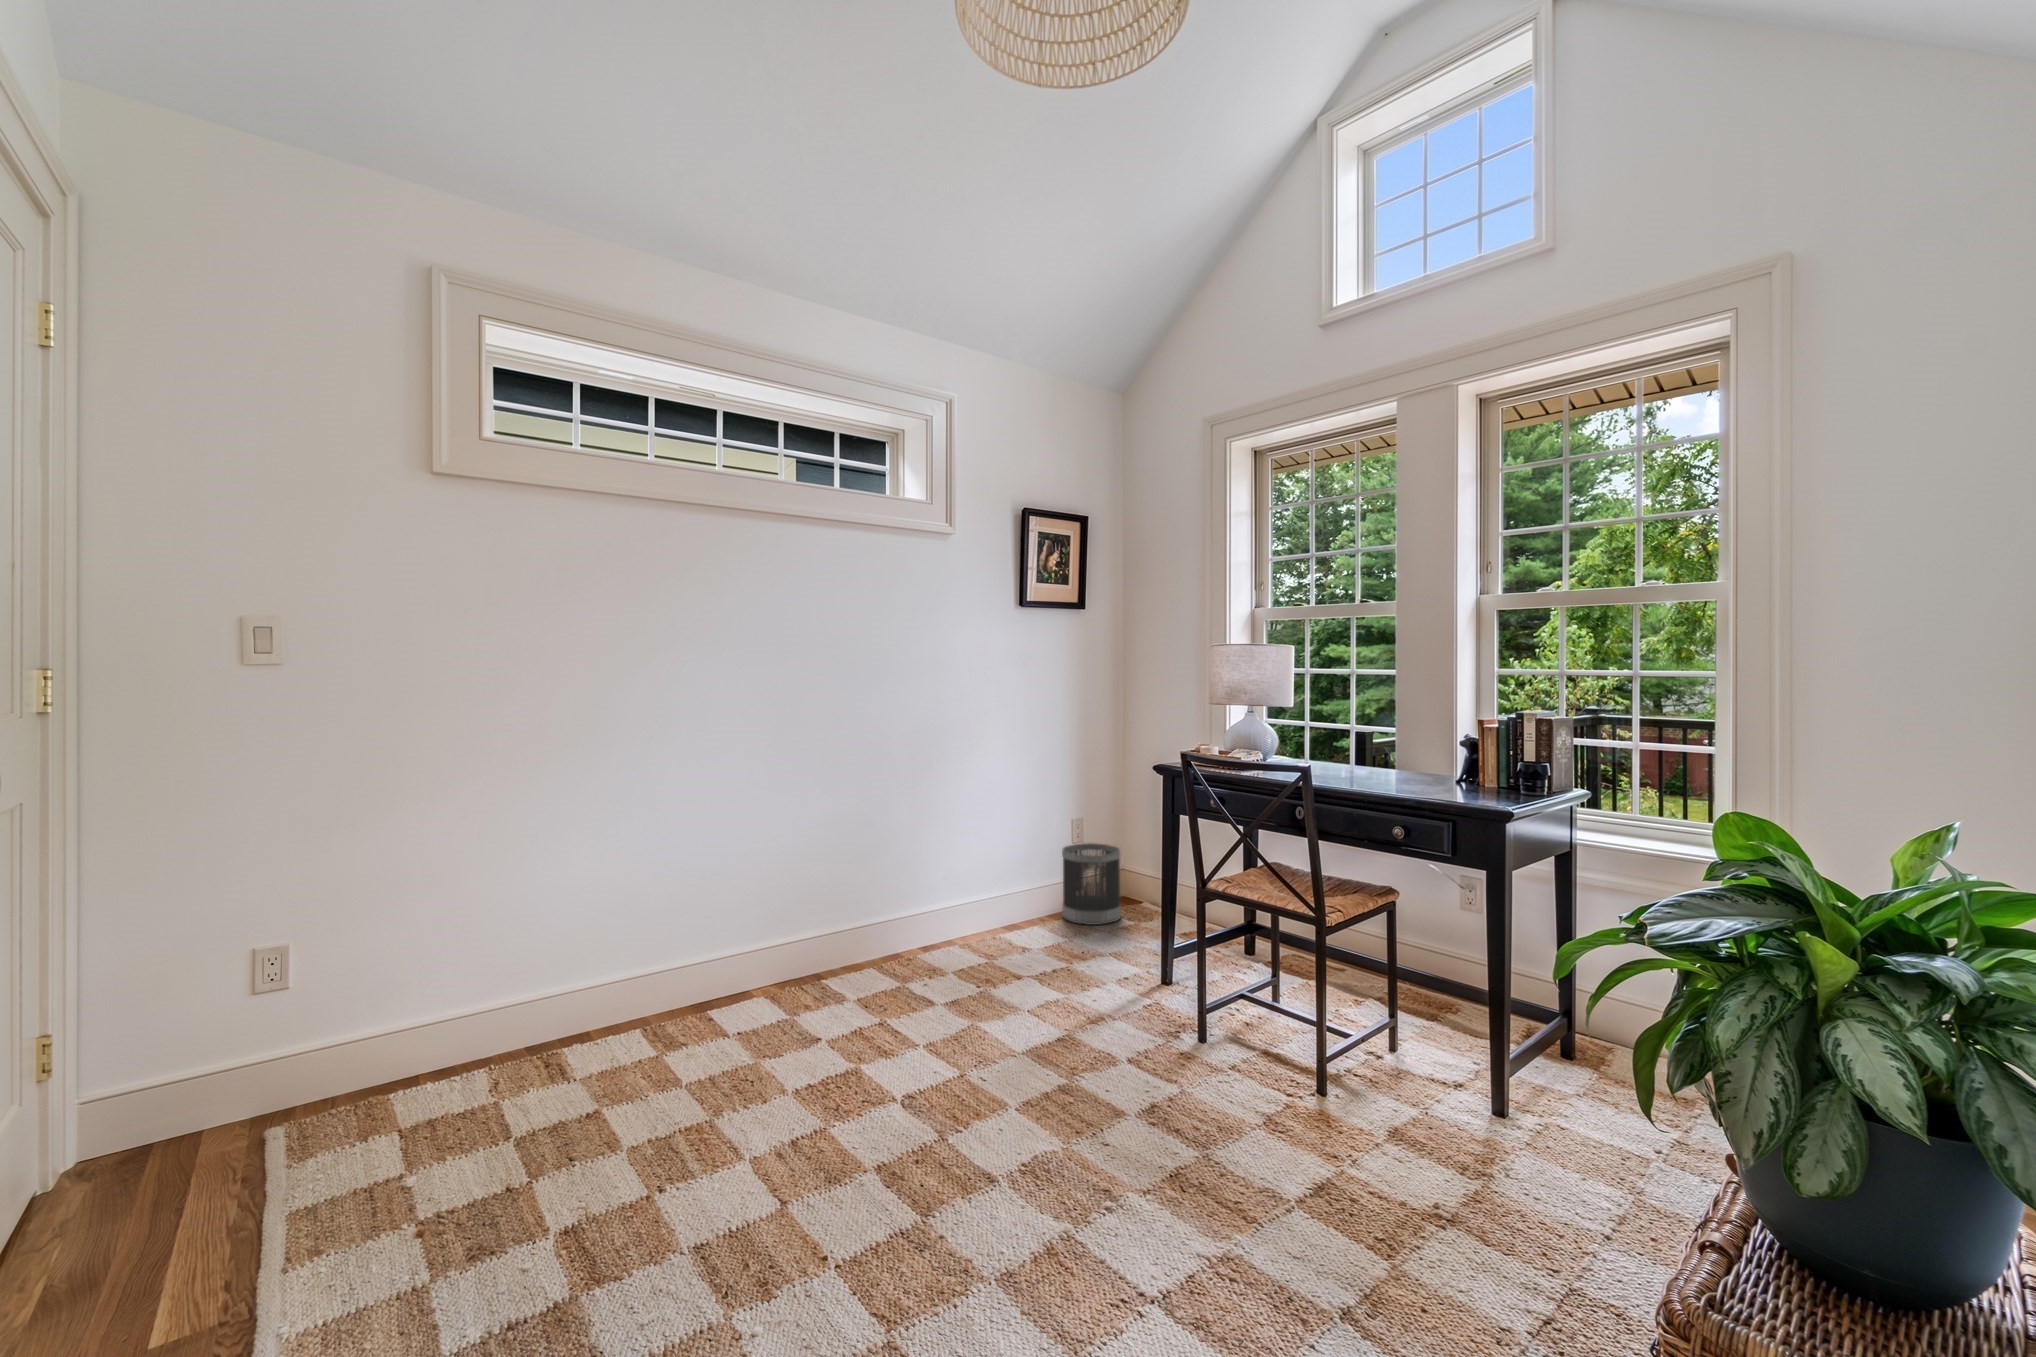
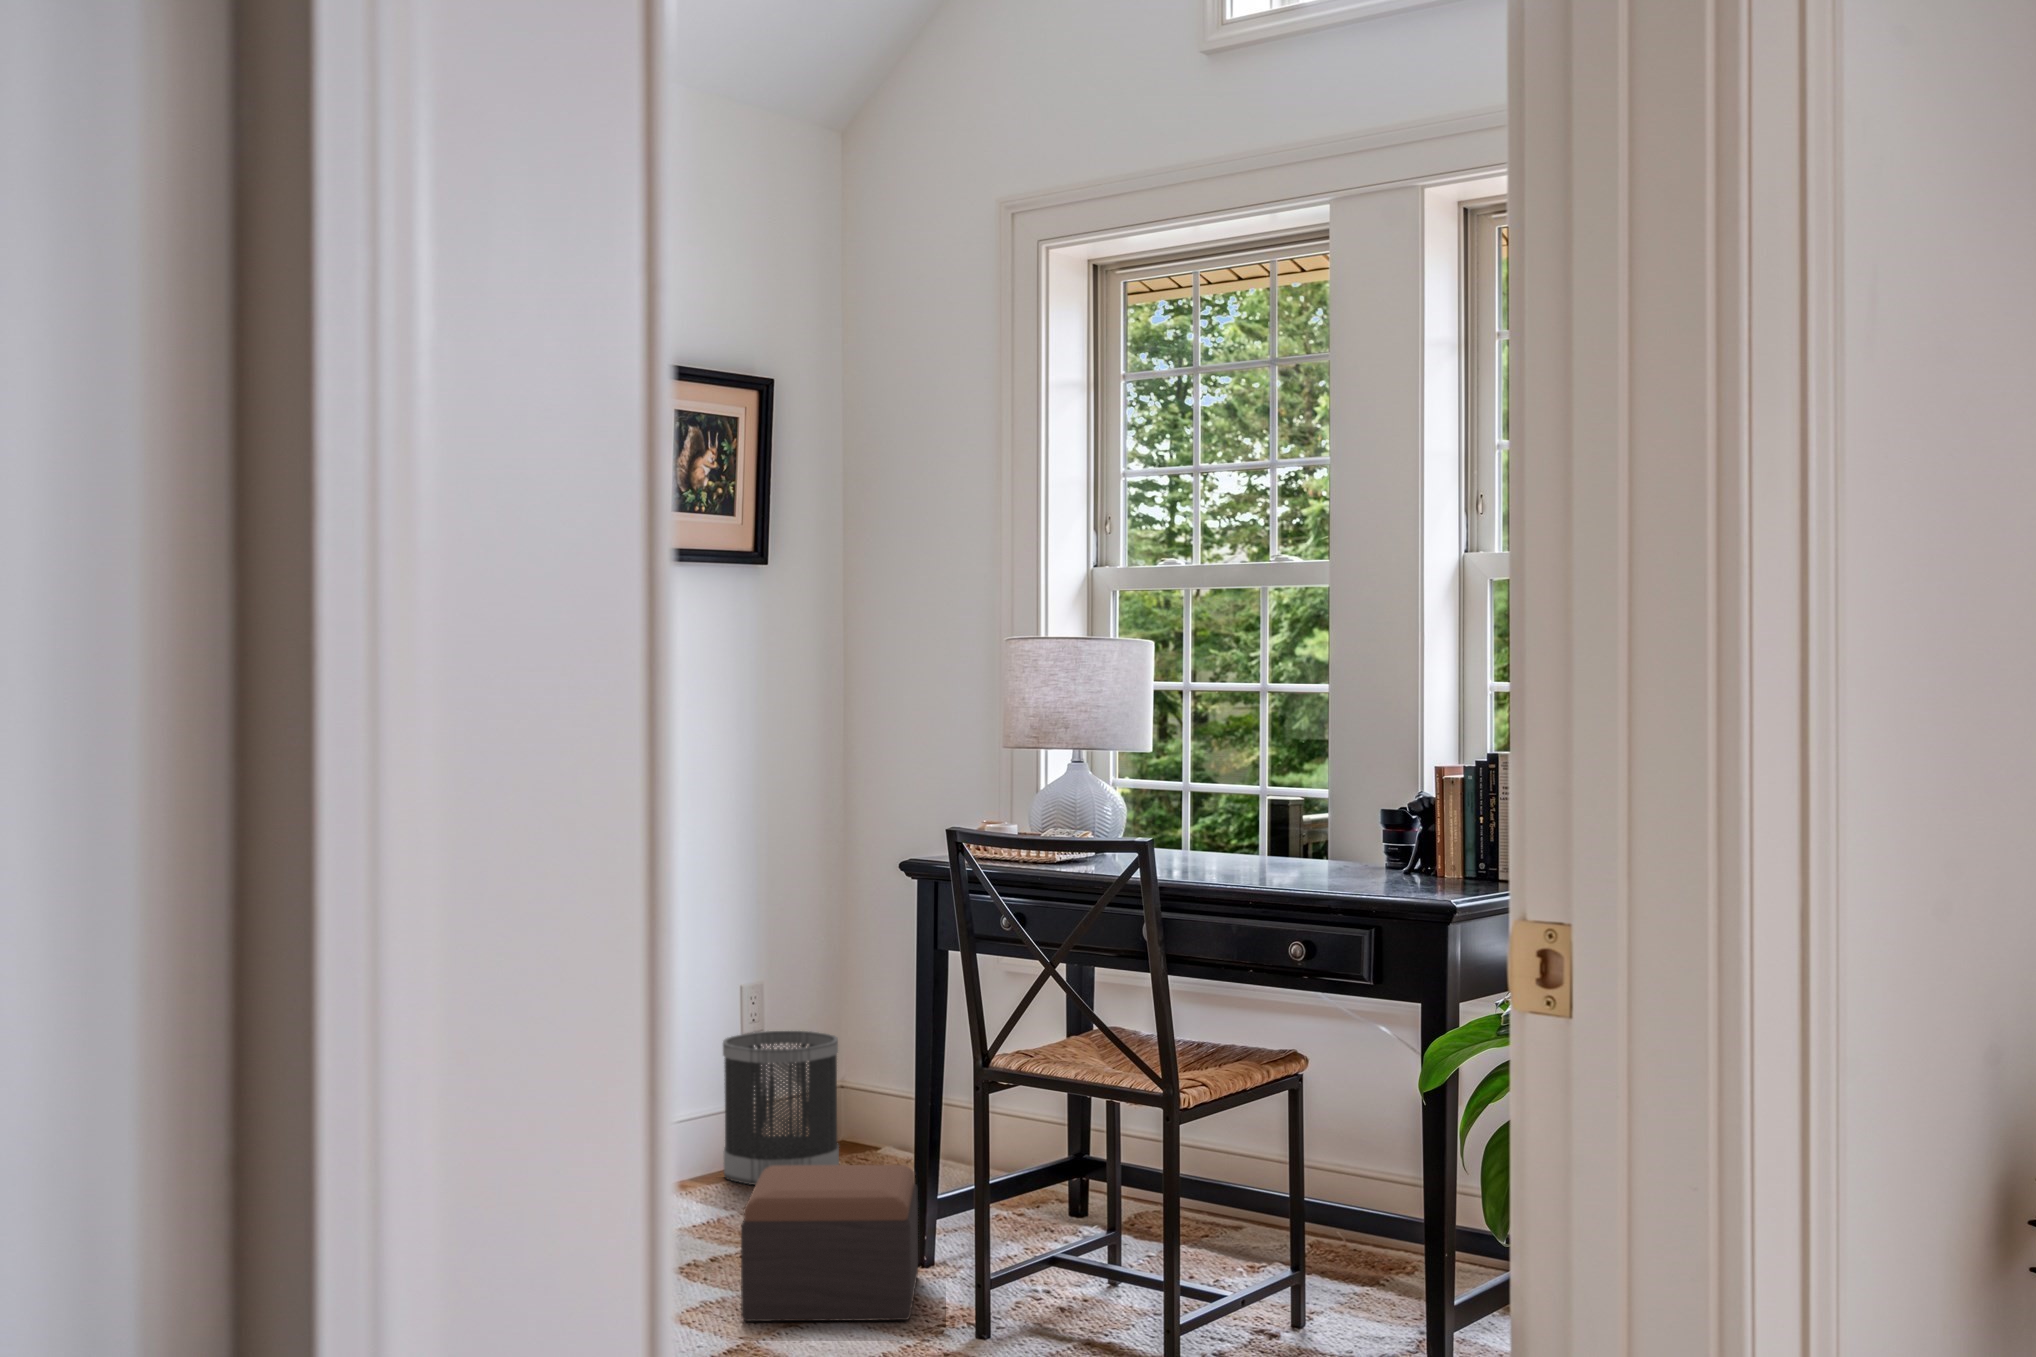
footstool: none [1066,929,1164,1027] -> present [741,1165,918,1321]

